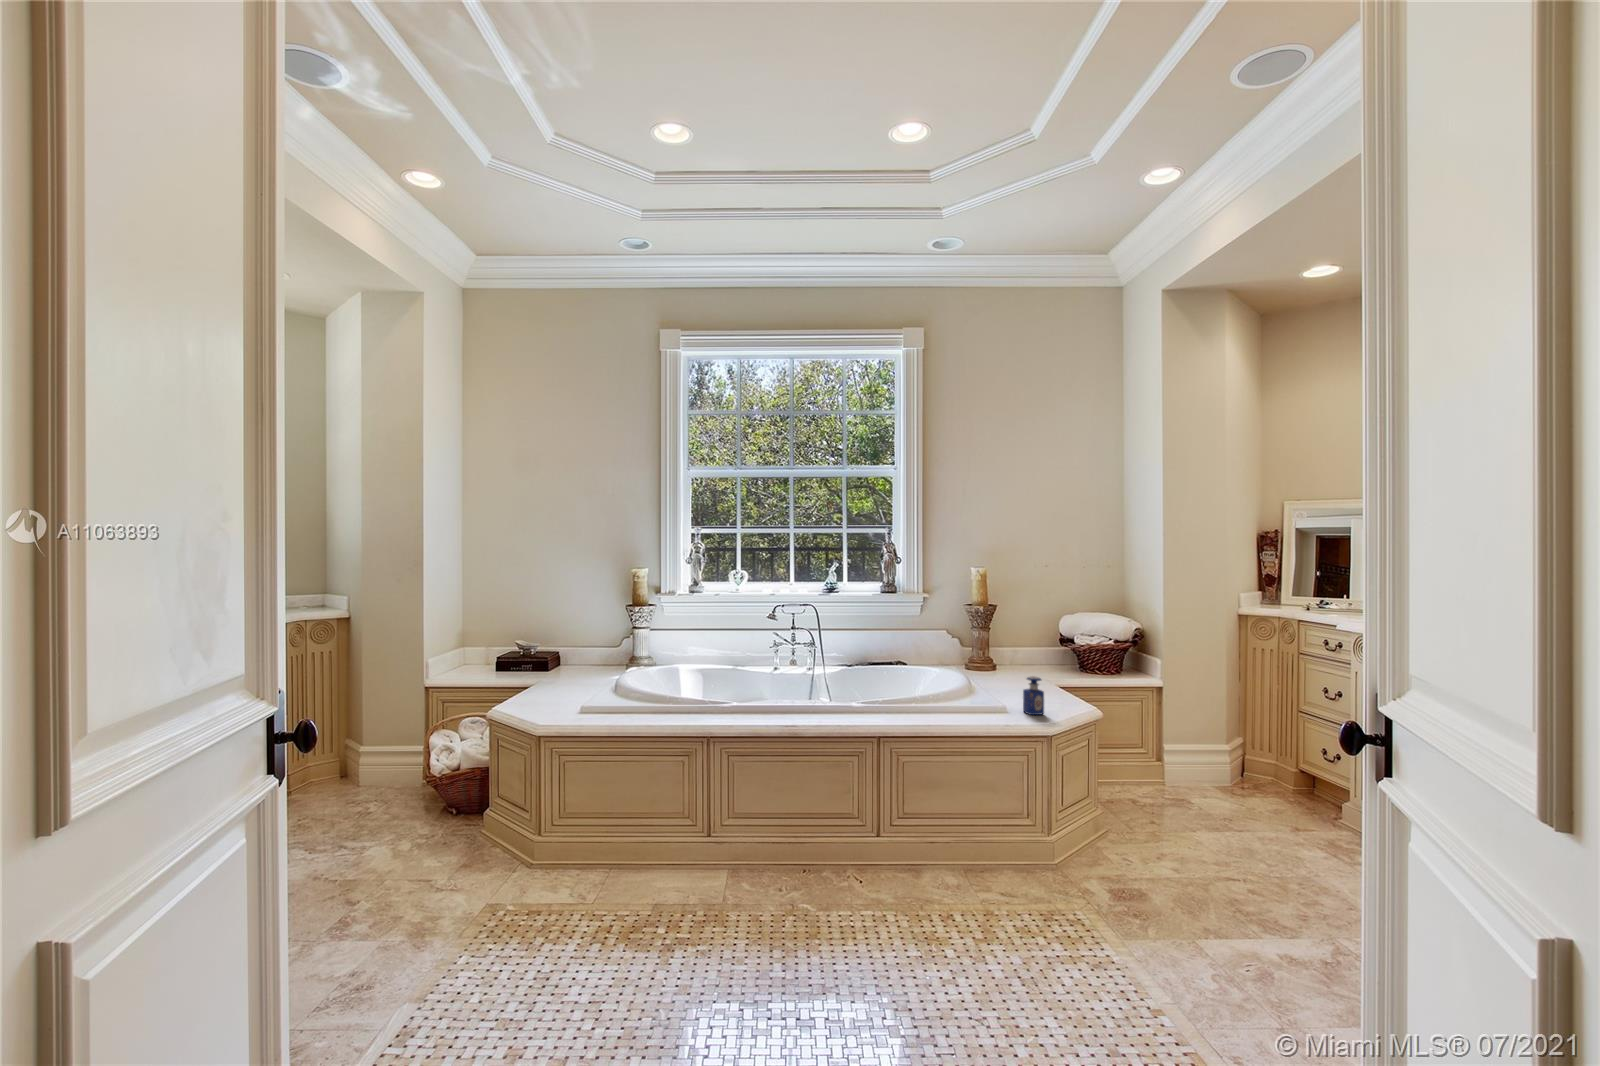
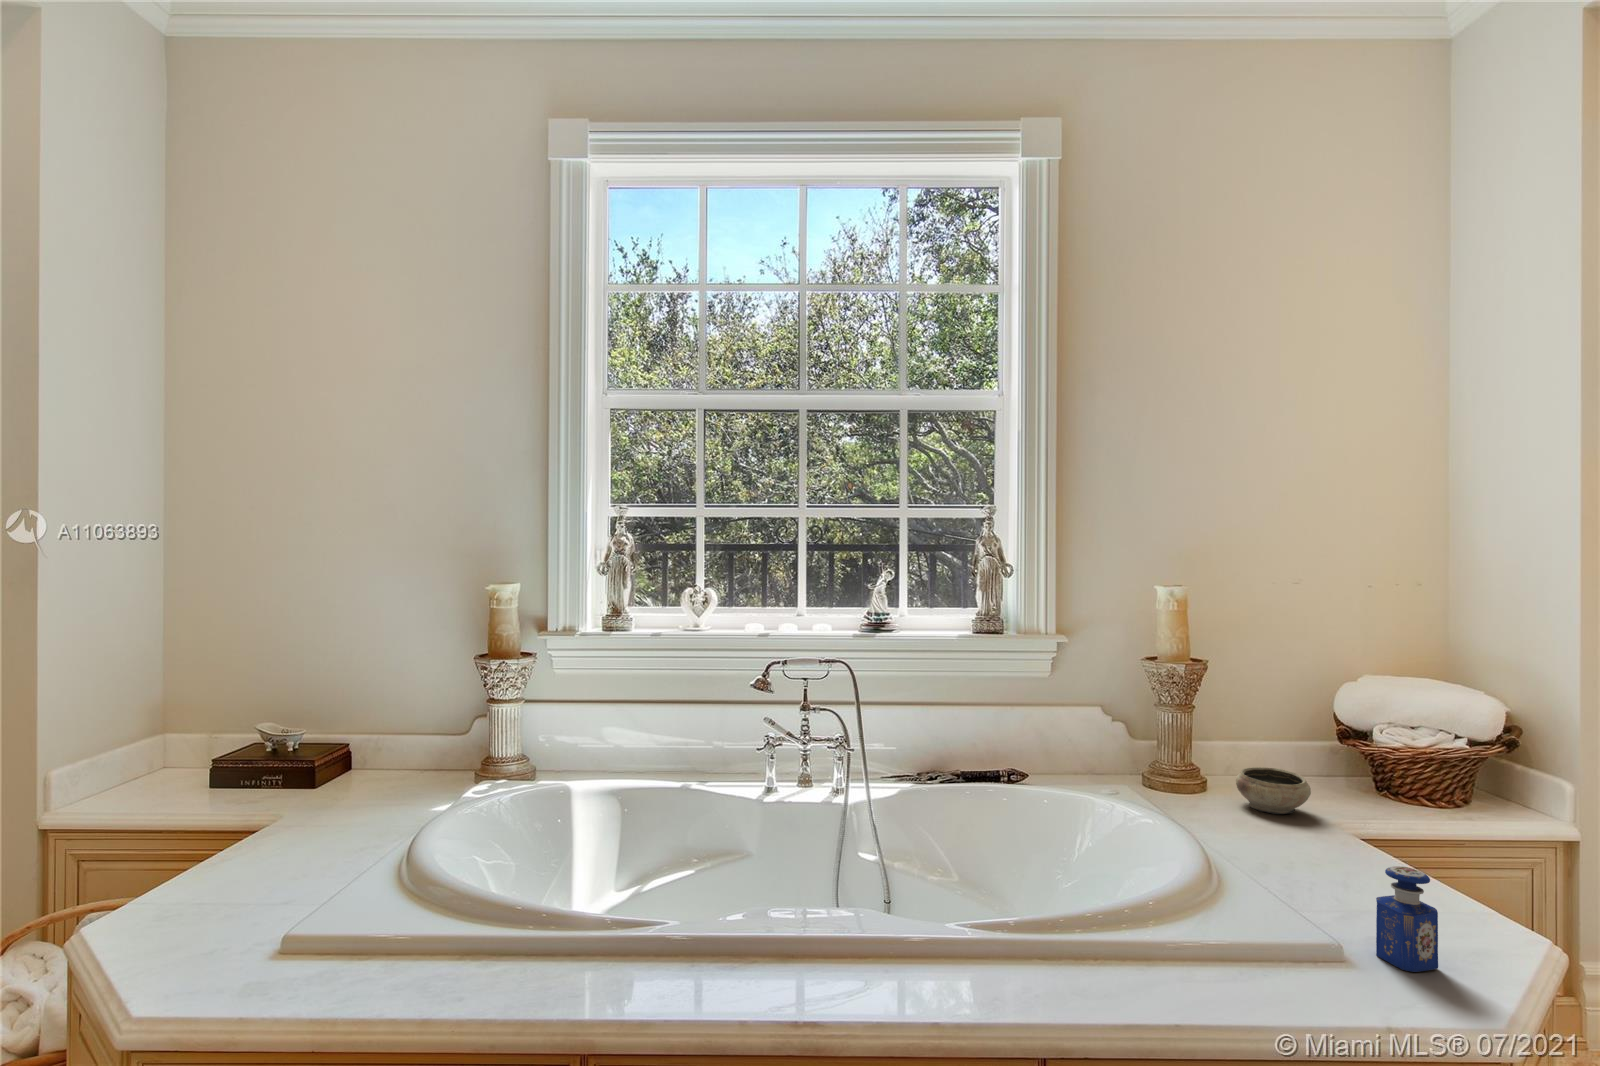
ceramic bowl: none [1006,657,1040,677] -> present [1236,767,1311,814]

